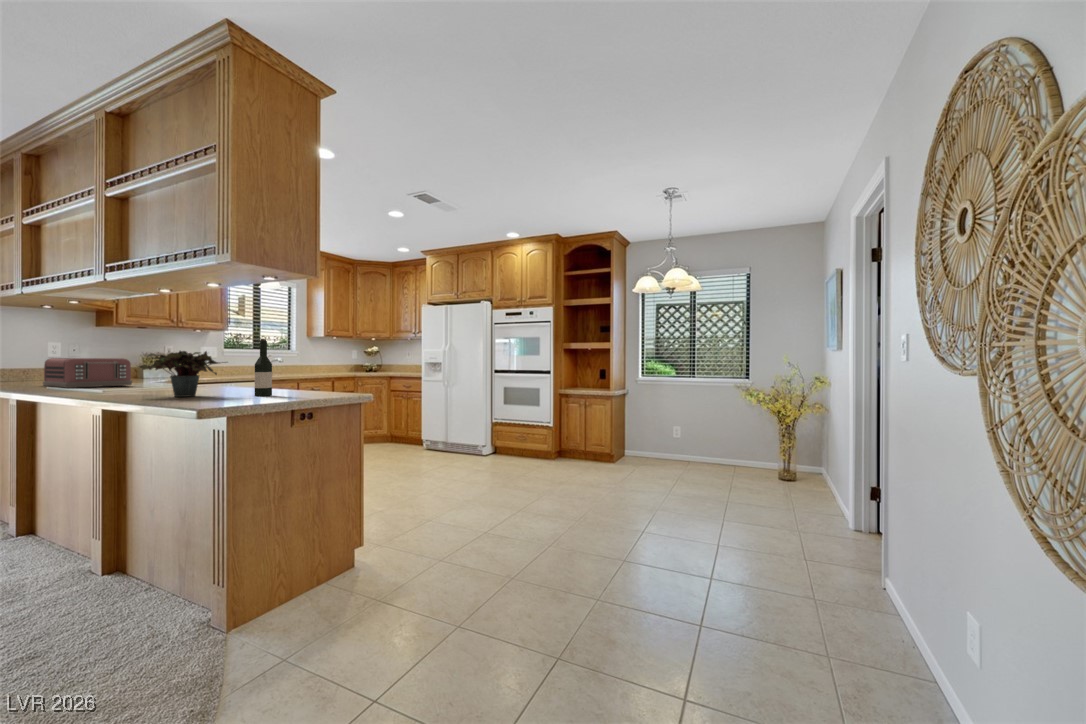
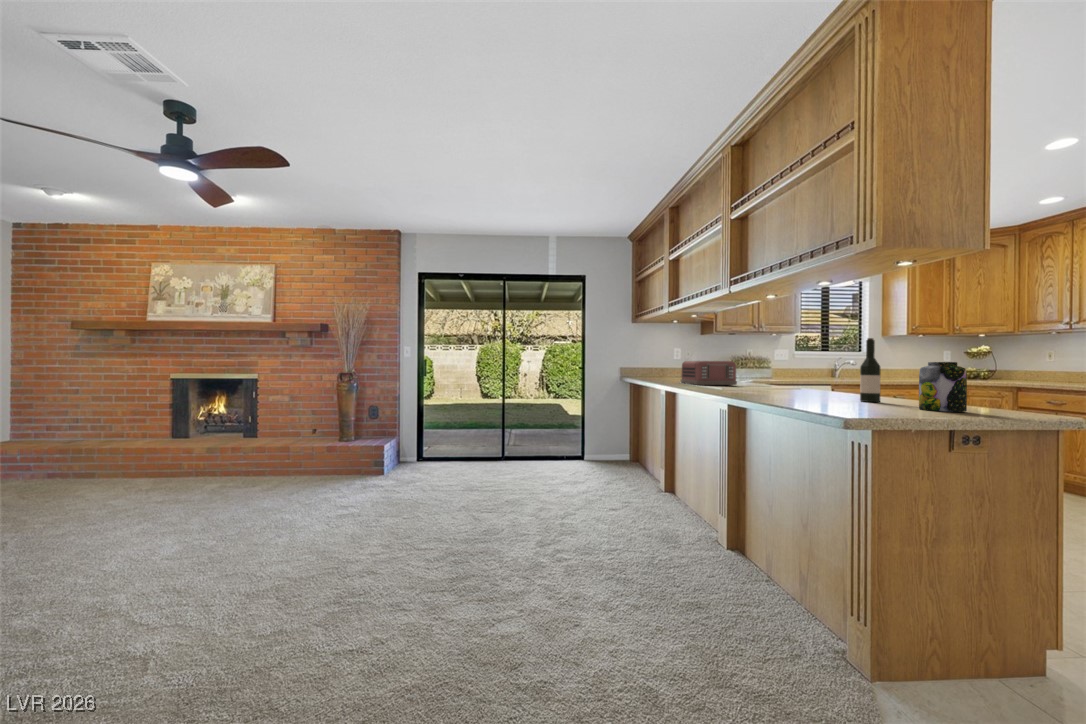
potted plant: present [138,351,226,397] -> none [756,352,834,398]
jar: none [297,361,331,400] -> present [919,362,967,412]

